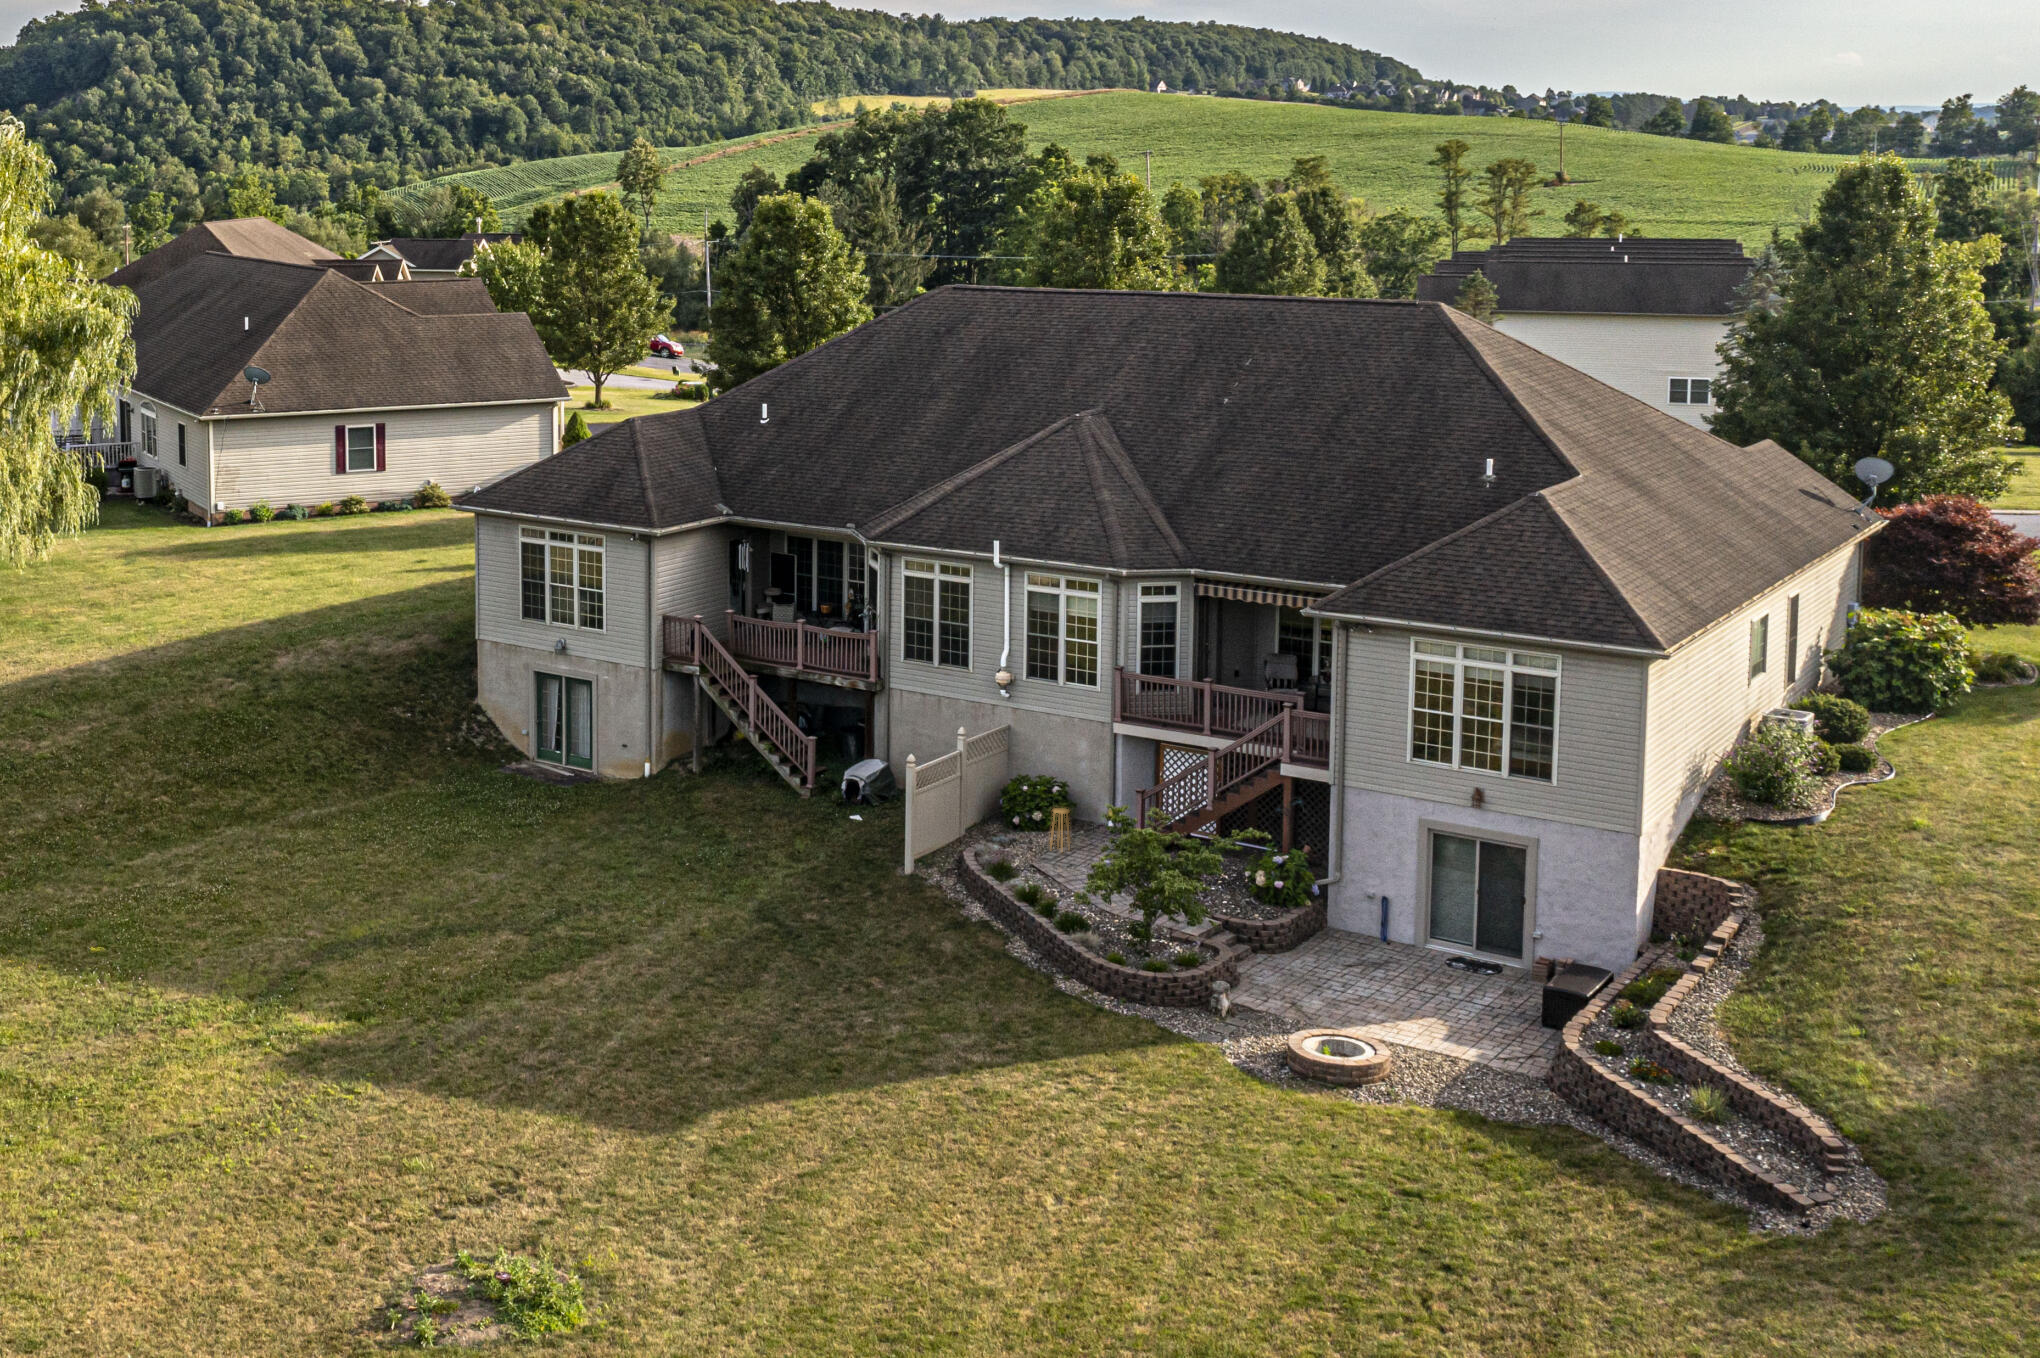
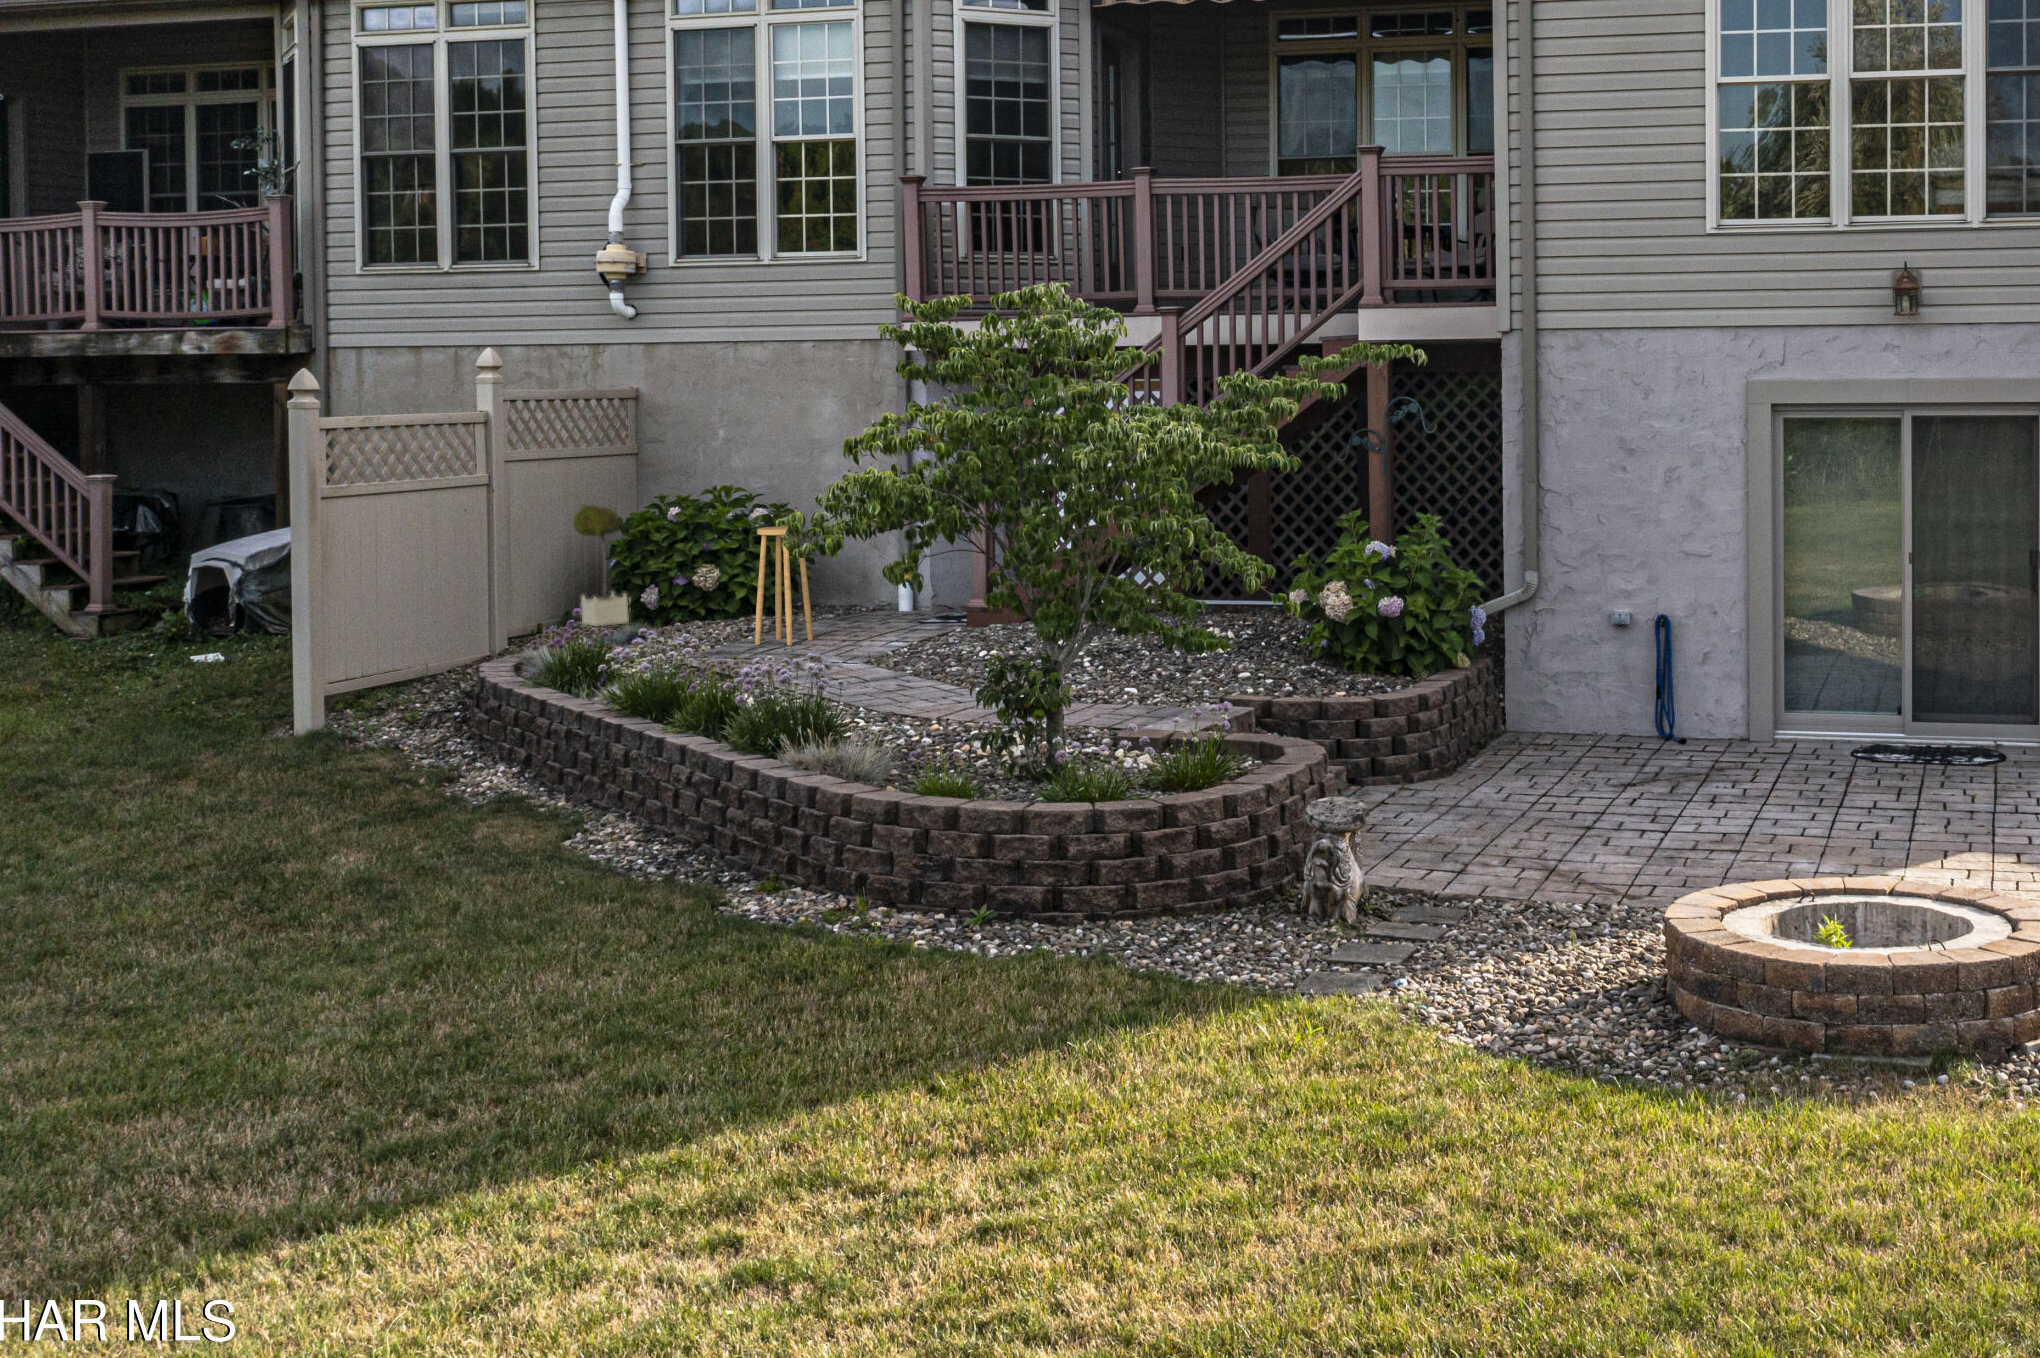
potted tree: none [987,782,1005,830] -> present [573,504,629,626]

